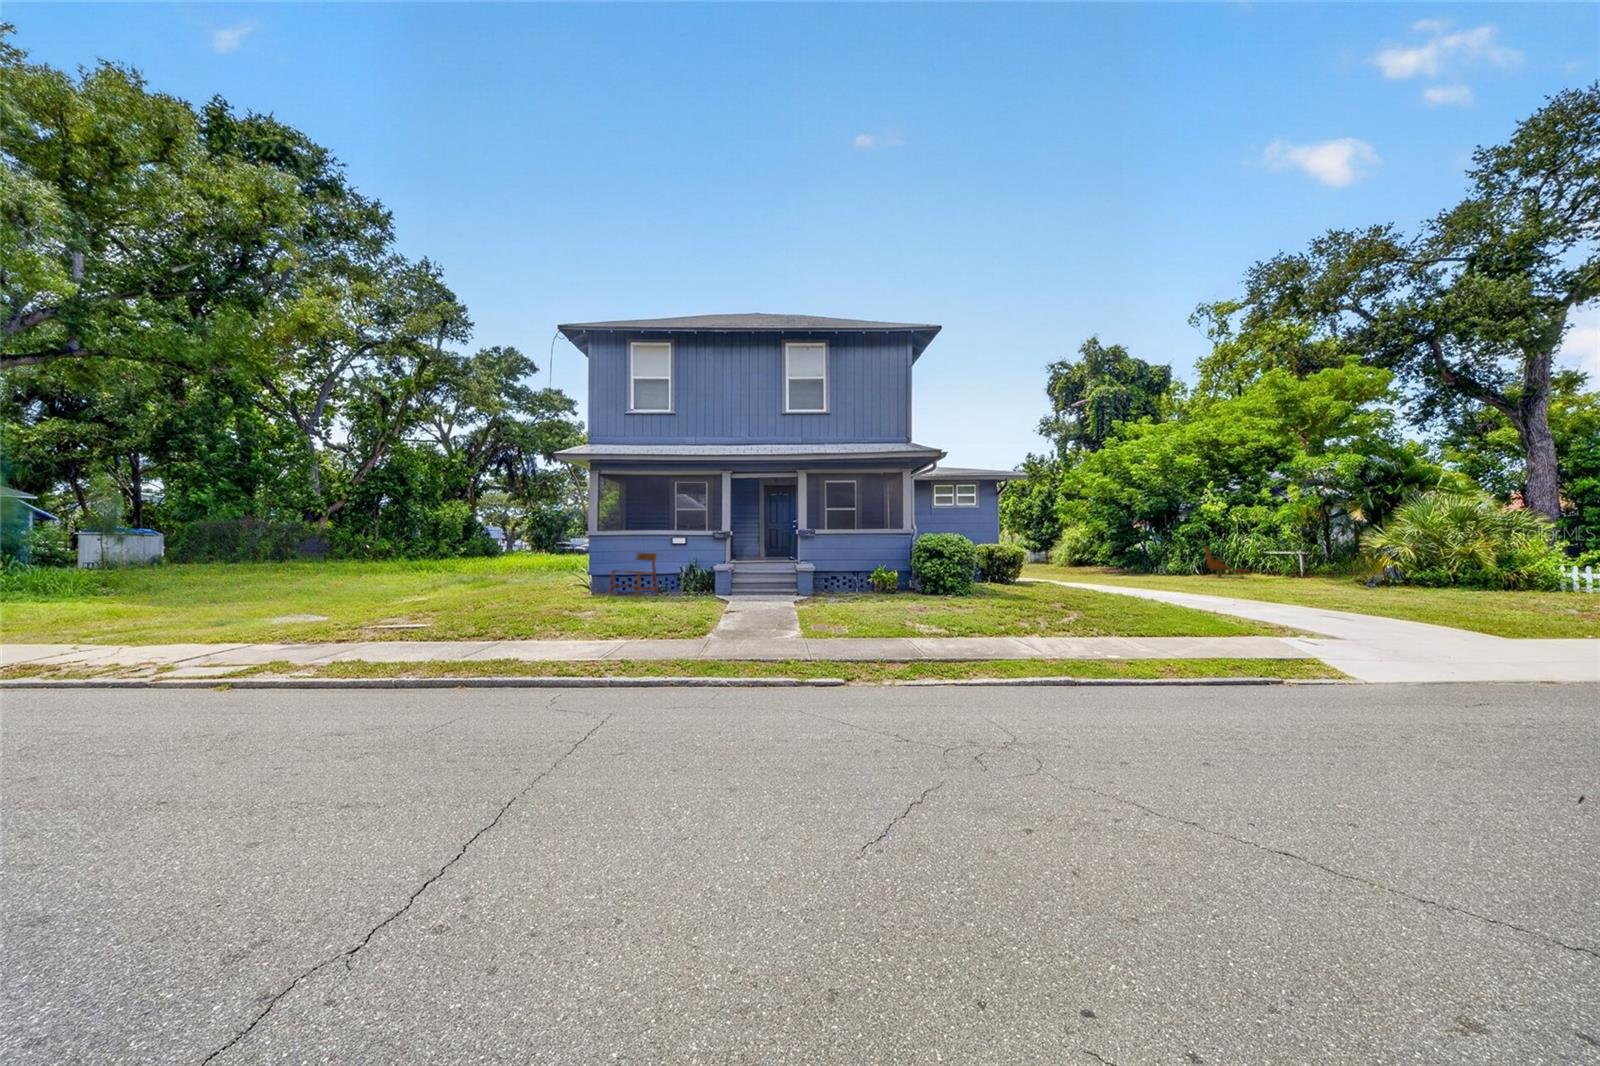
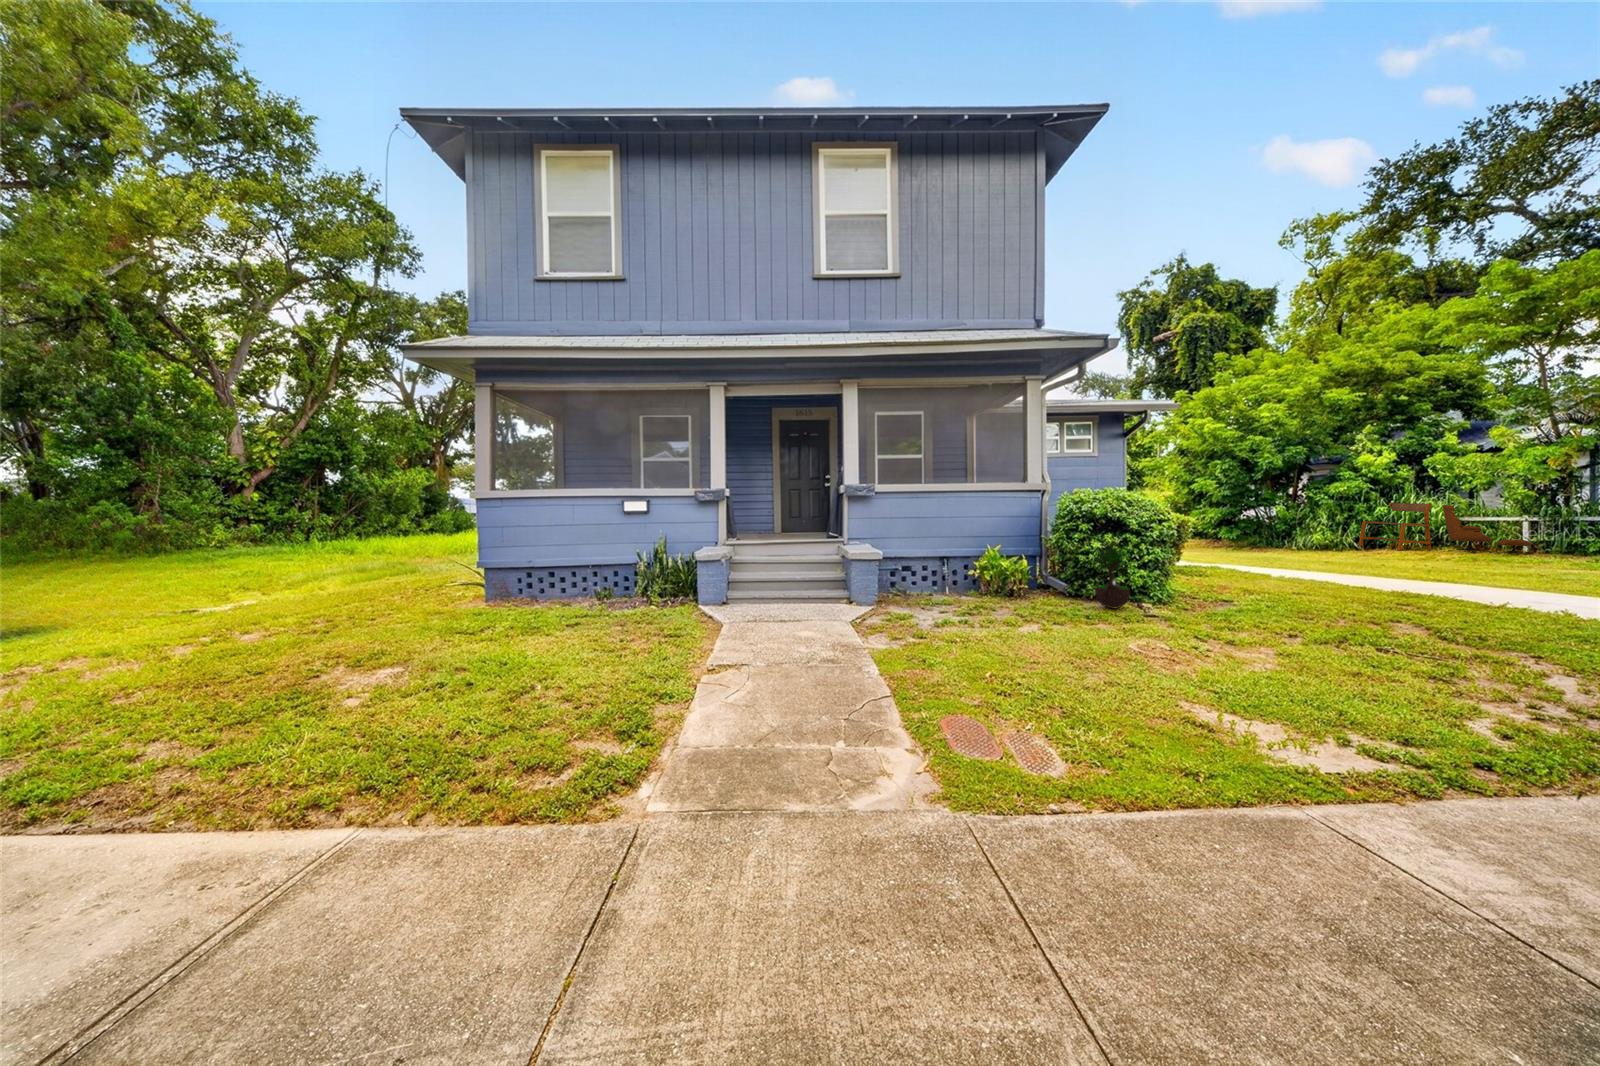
bench: present [610,553,658,597] -> present [1359,502,1432,551]
potted tree: none [918,561,940,599] -> present [1091,542,1130,609]

